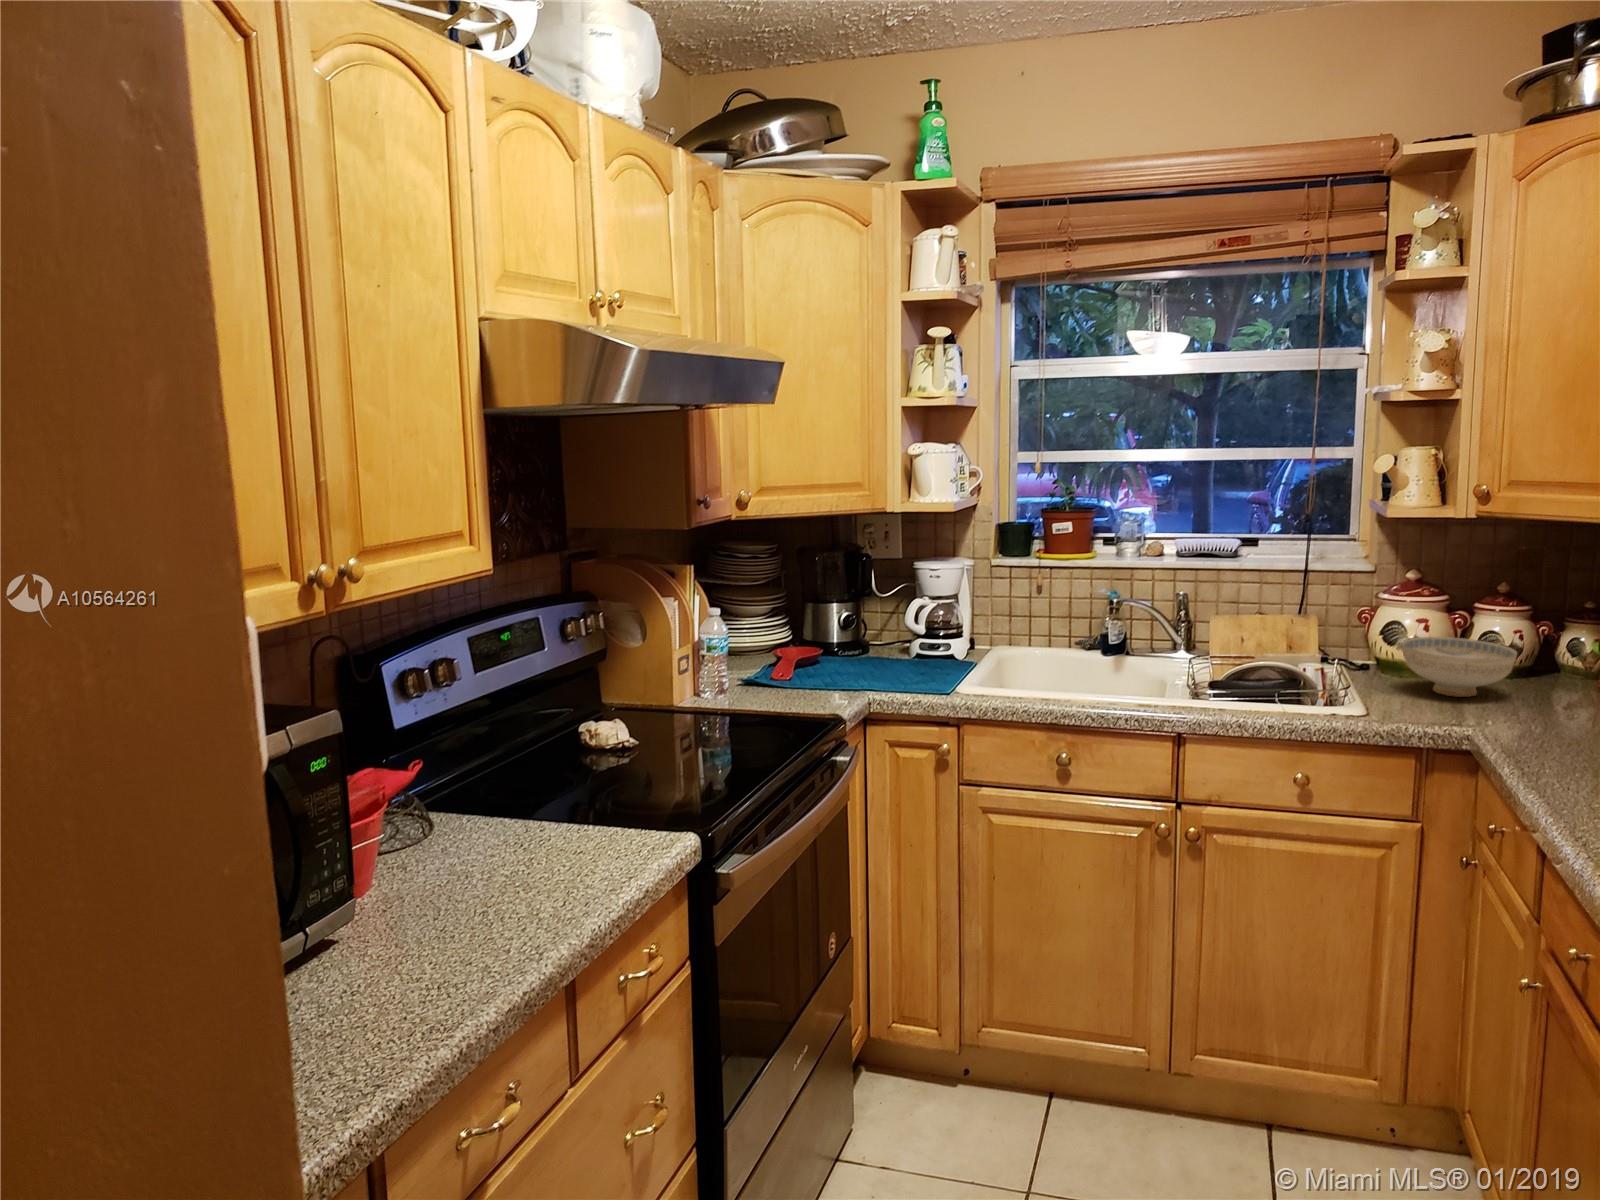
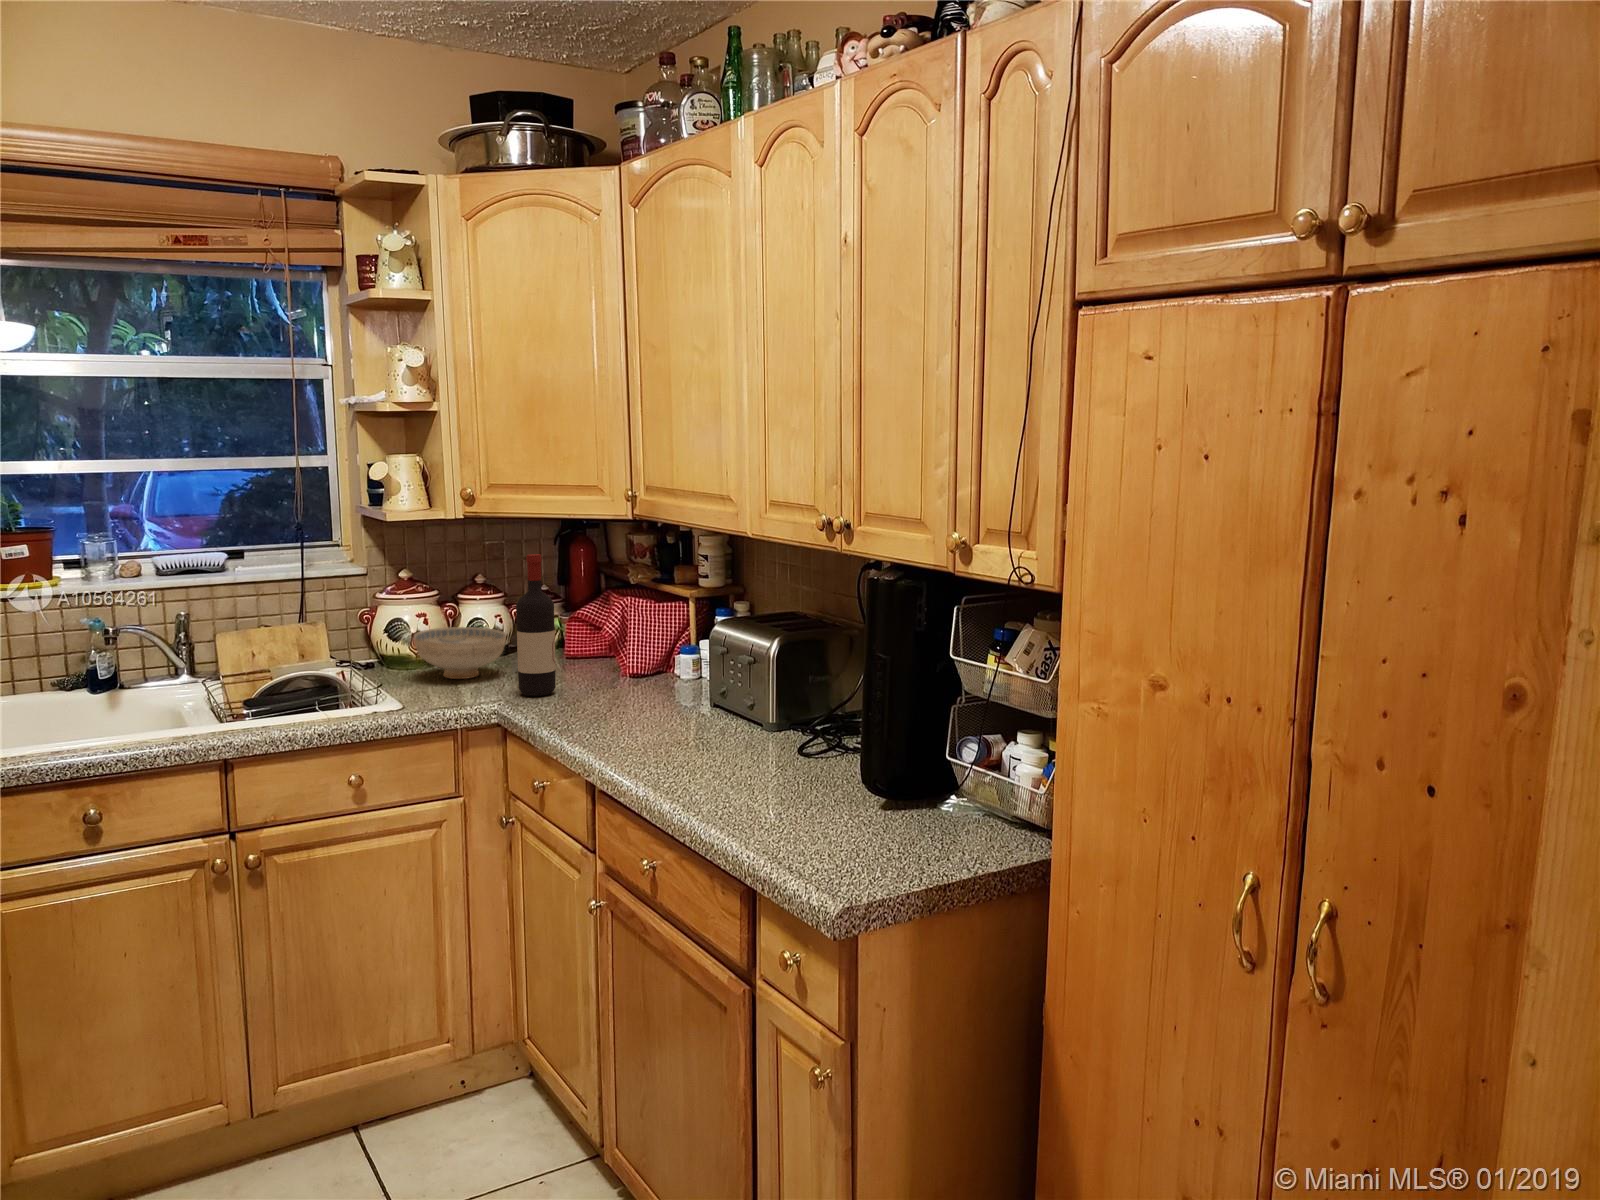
wine bottle: none [1510,565,1571,733] -> present [516,554,556,696]

